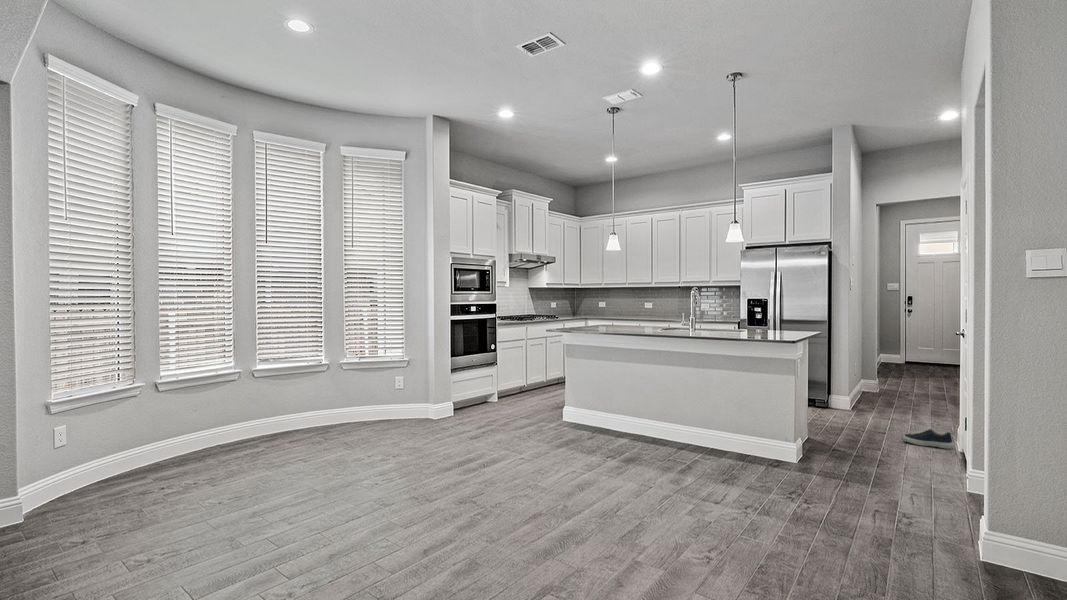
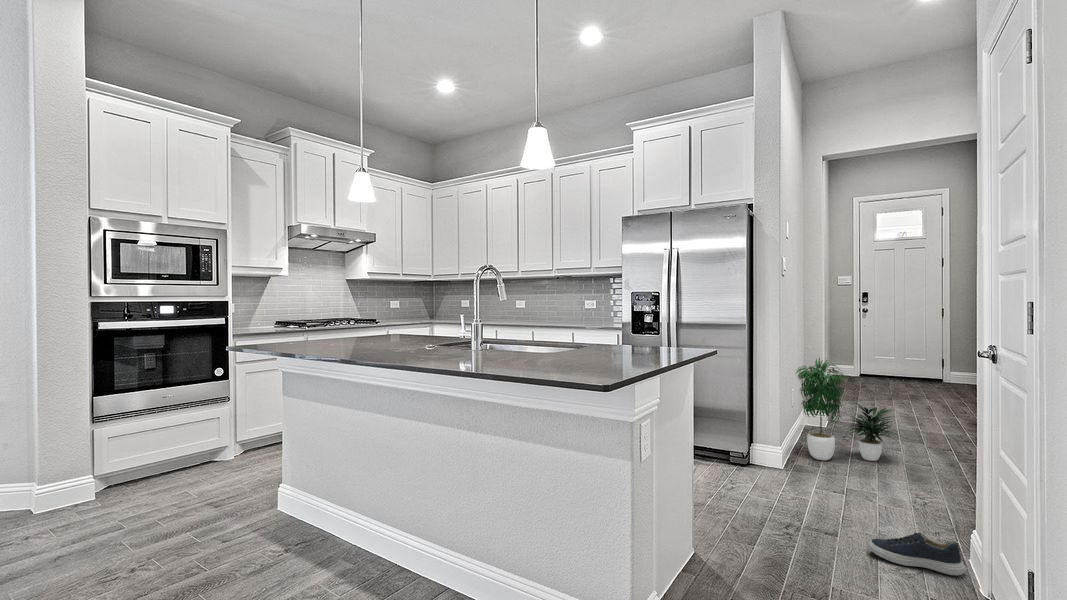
potted plant: none [857,342,927,408] -> present [796,358,896,461]

